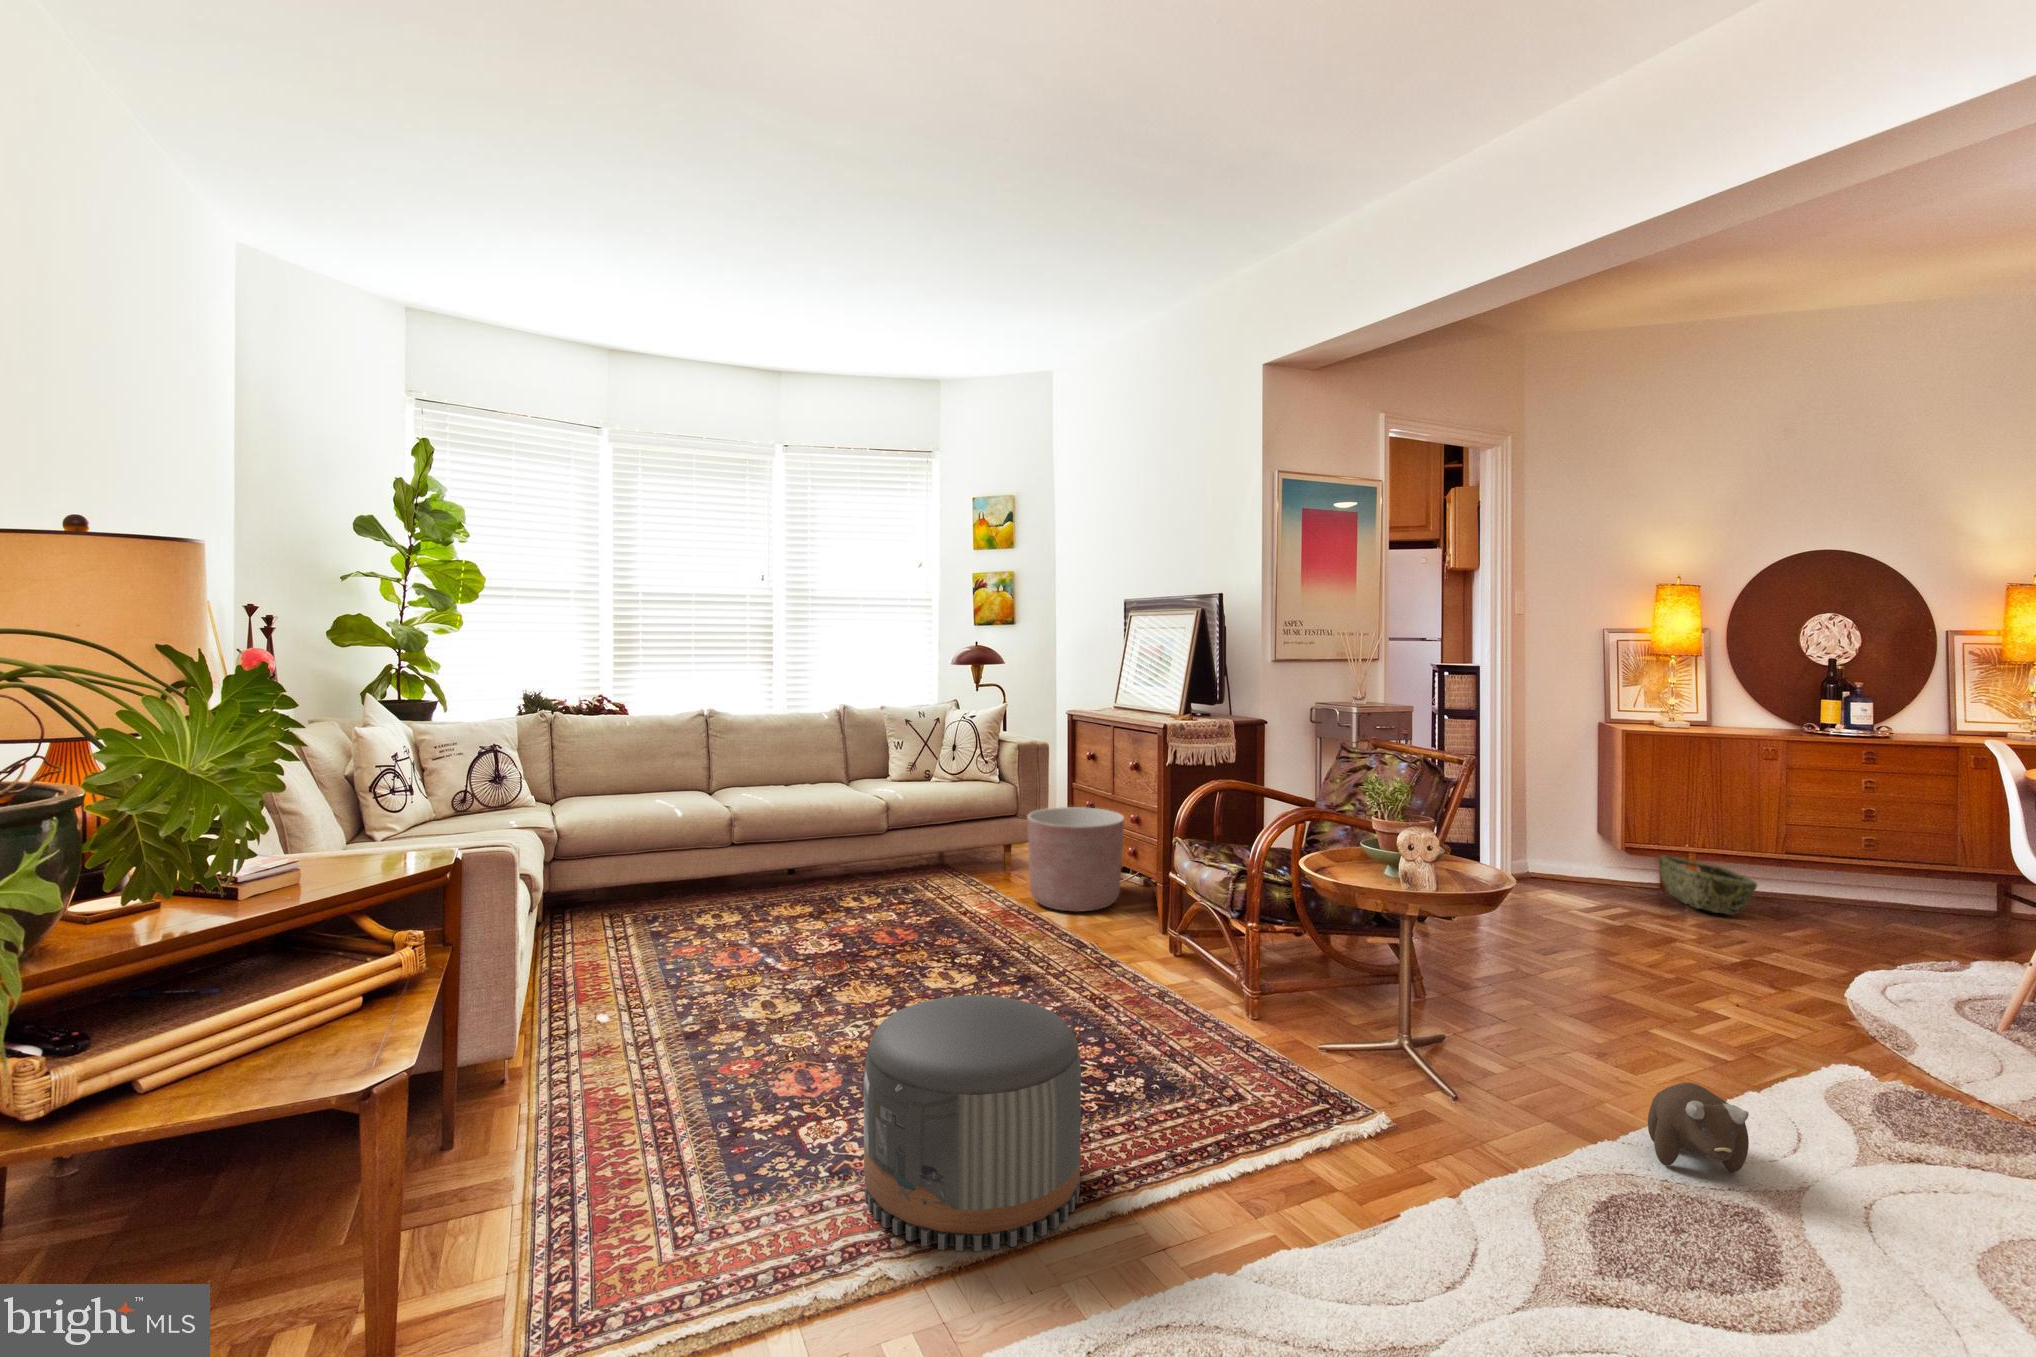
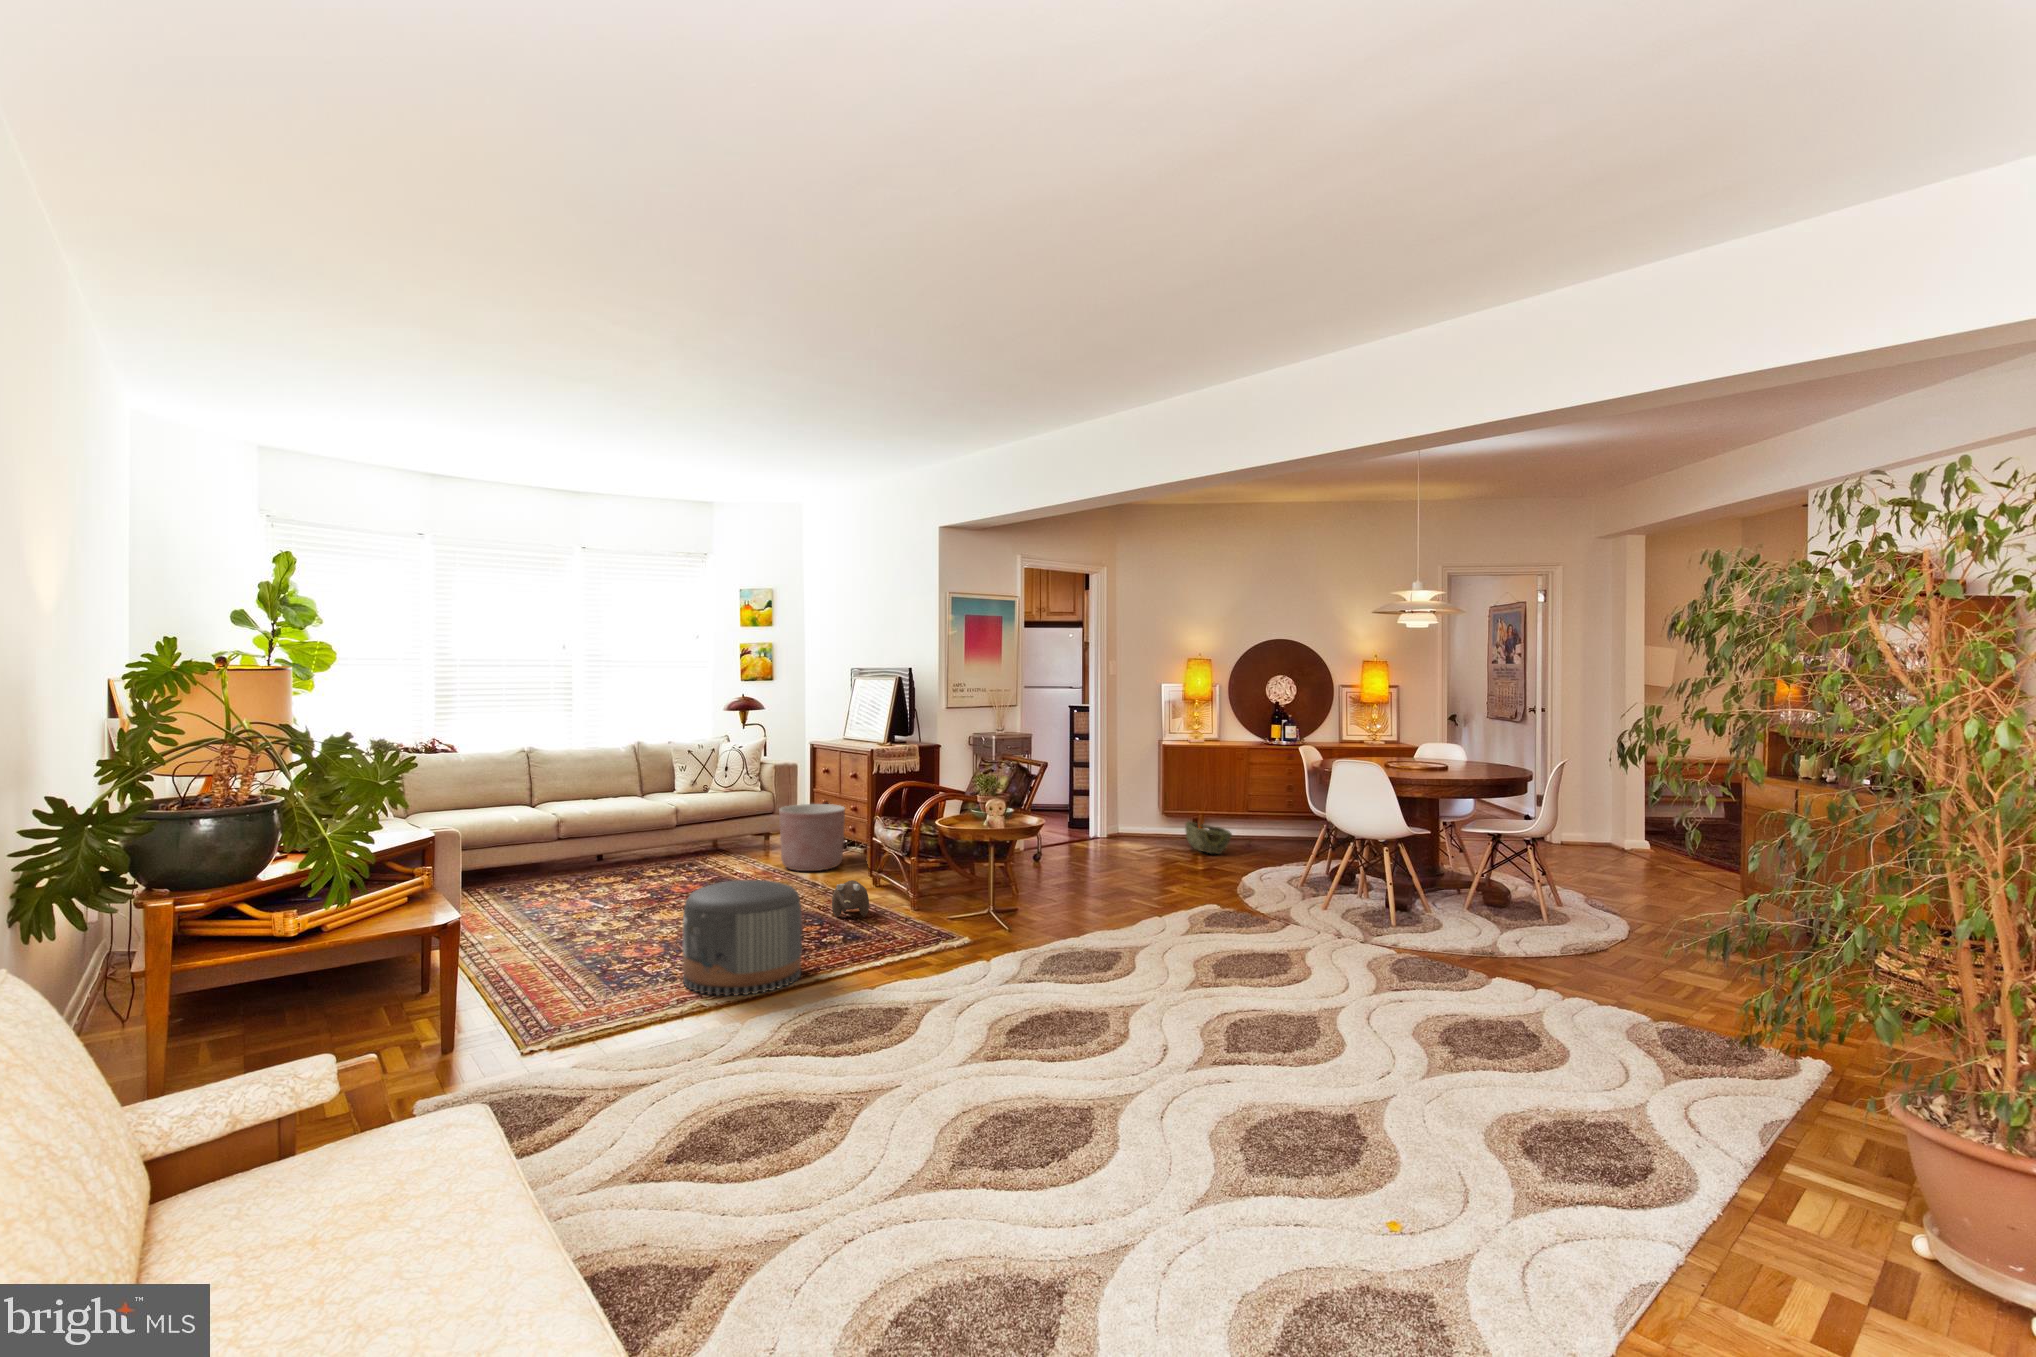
plush toy: present [1648,1083,1749,1173] -> present [832,880,869,917]

